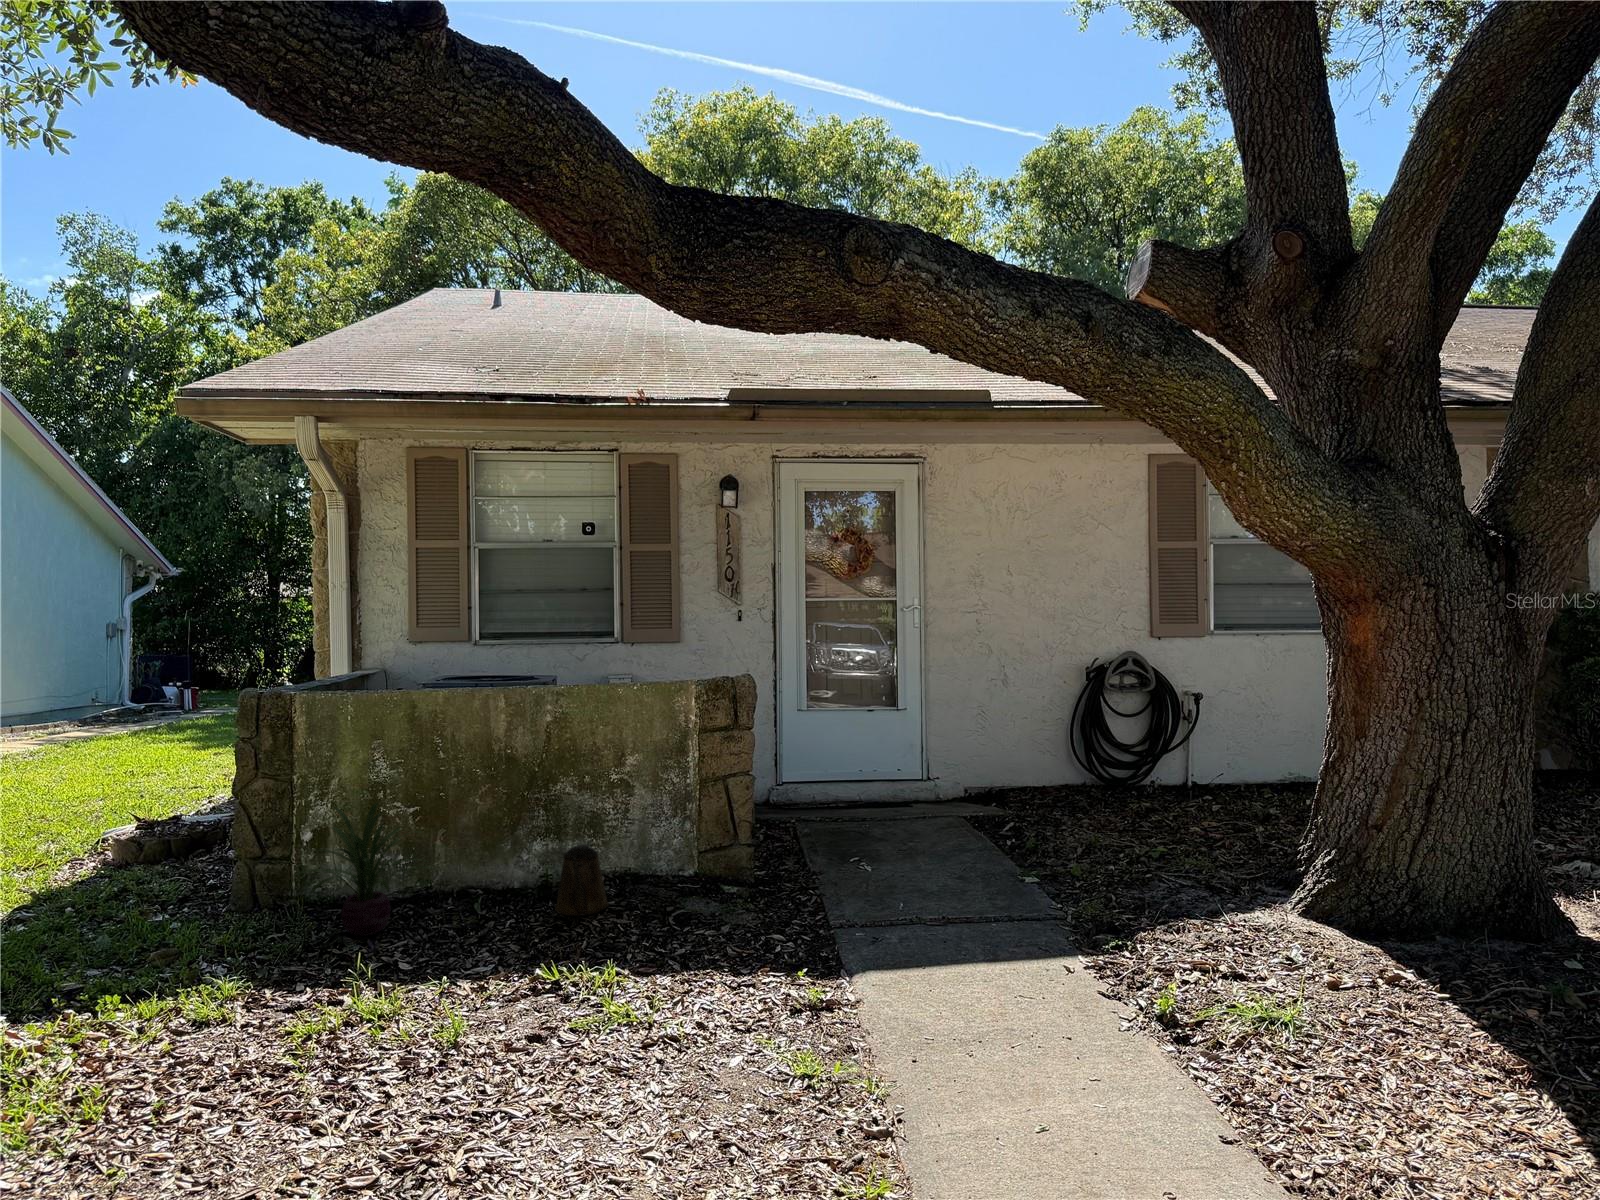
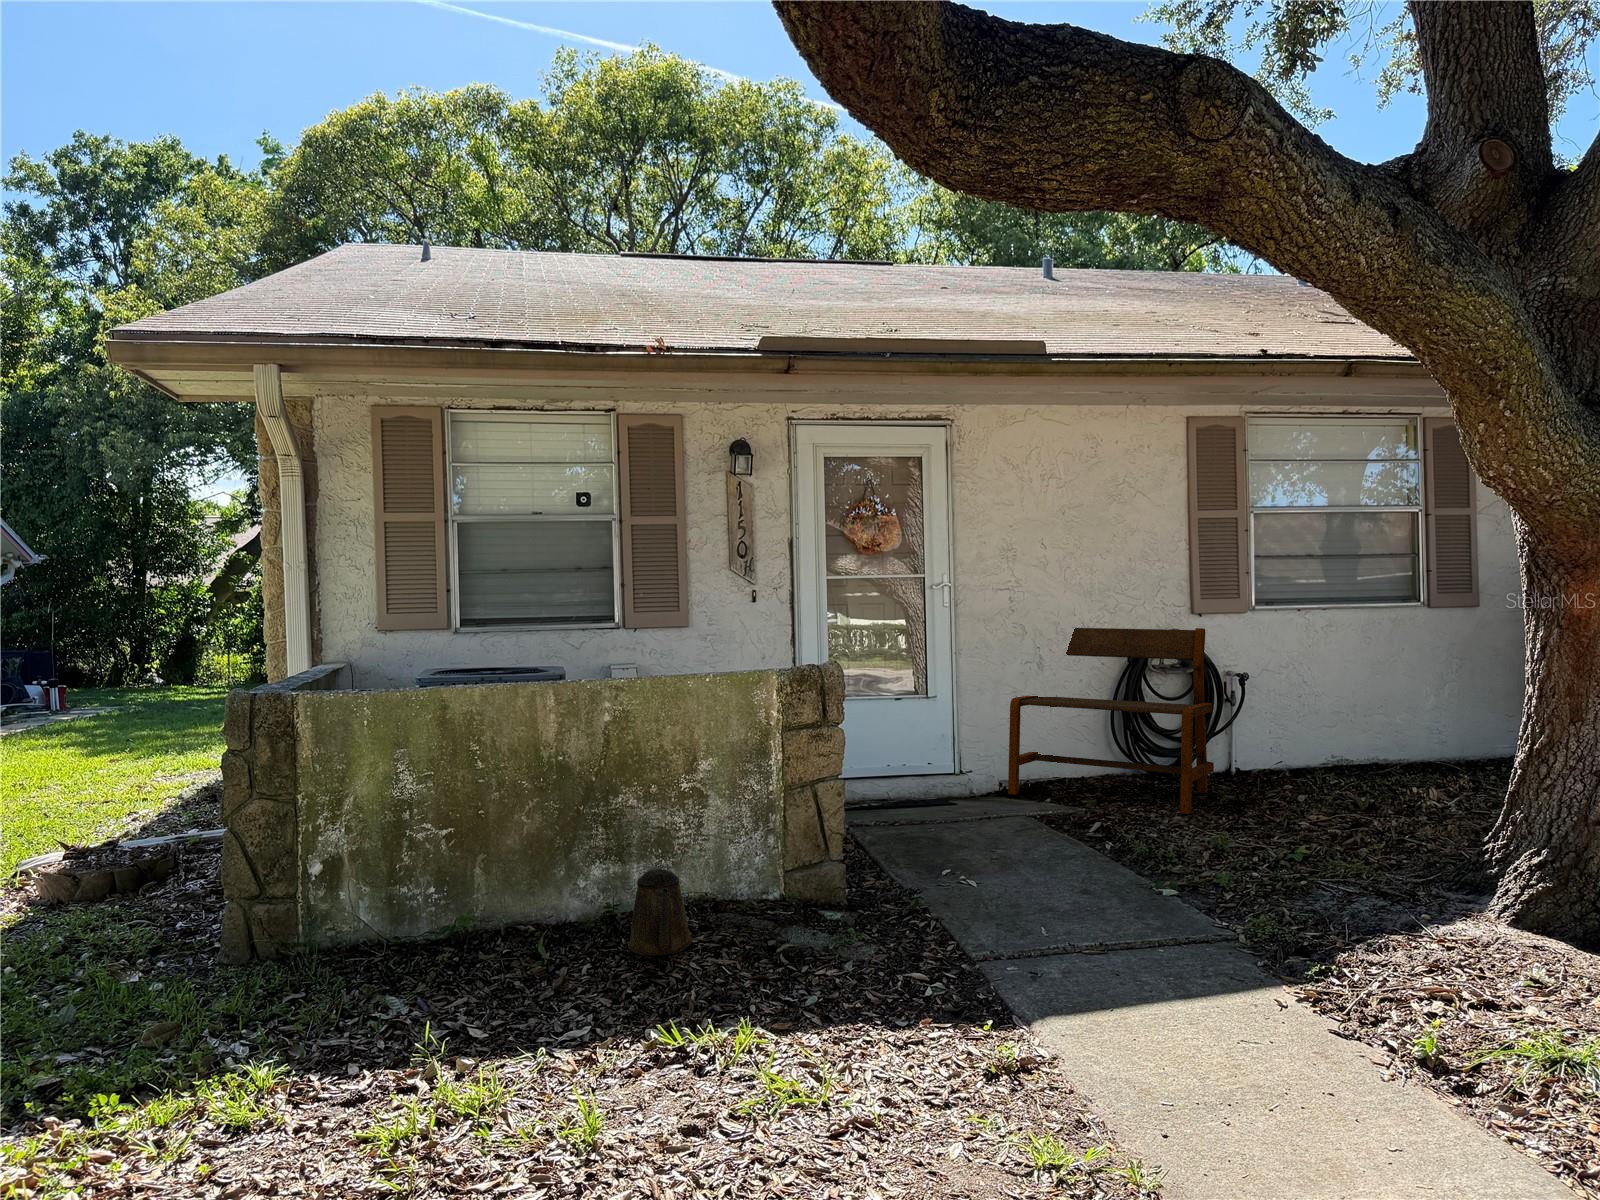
bench: none [939,654,1121,821] -> present [1008,628,1214,814]
decorative plant: present [311,803,416,936] -> none [304,826,490,994]

